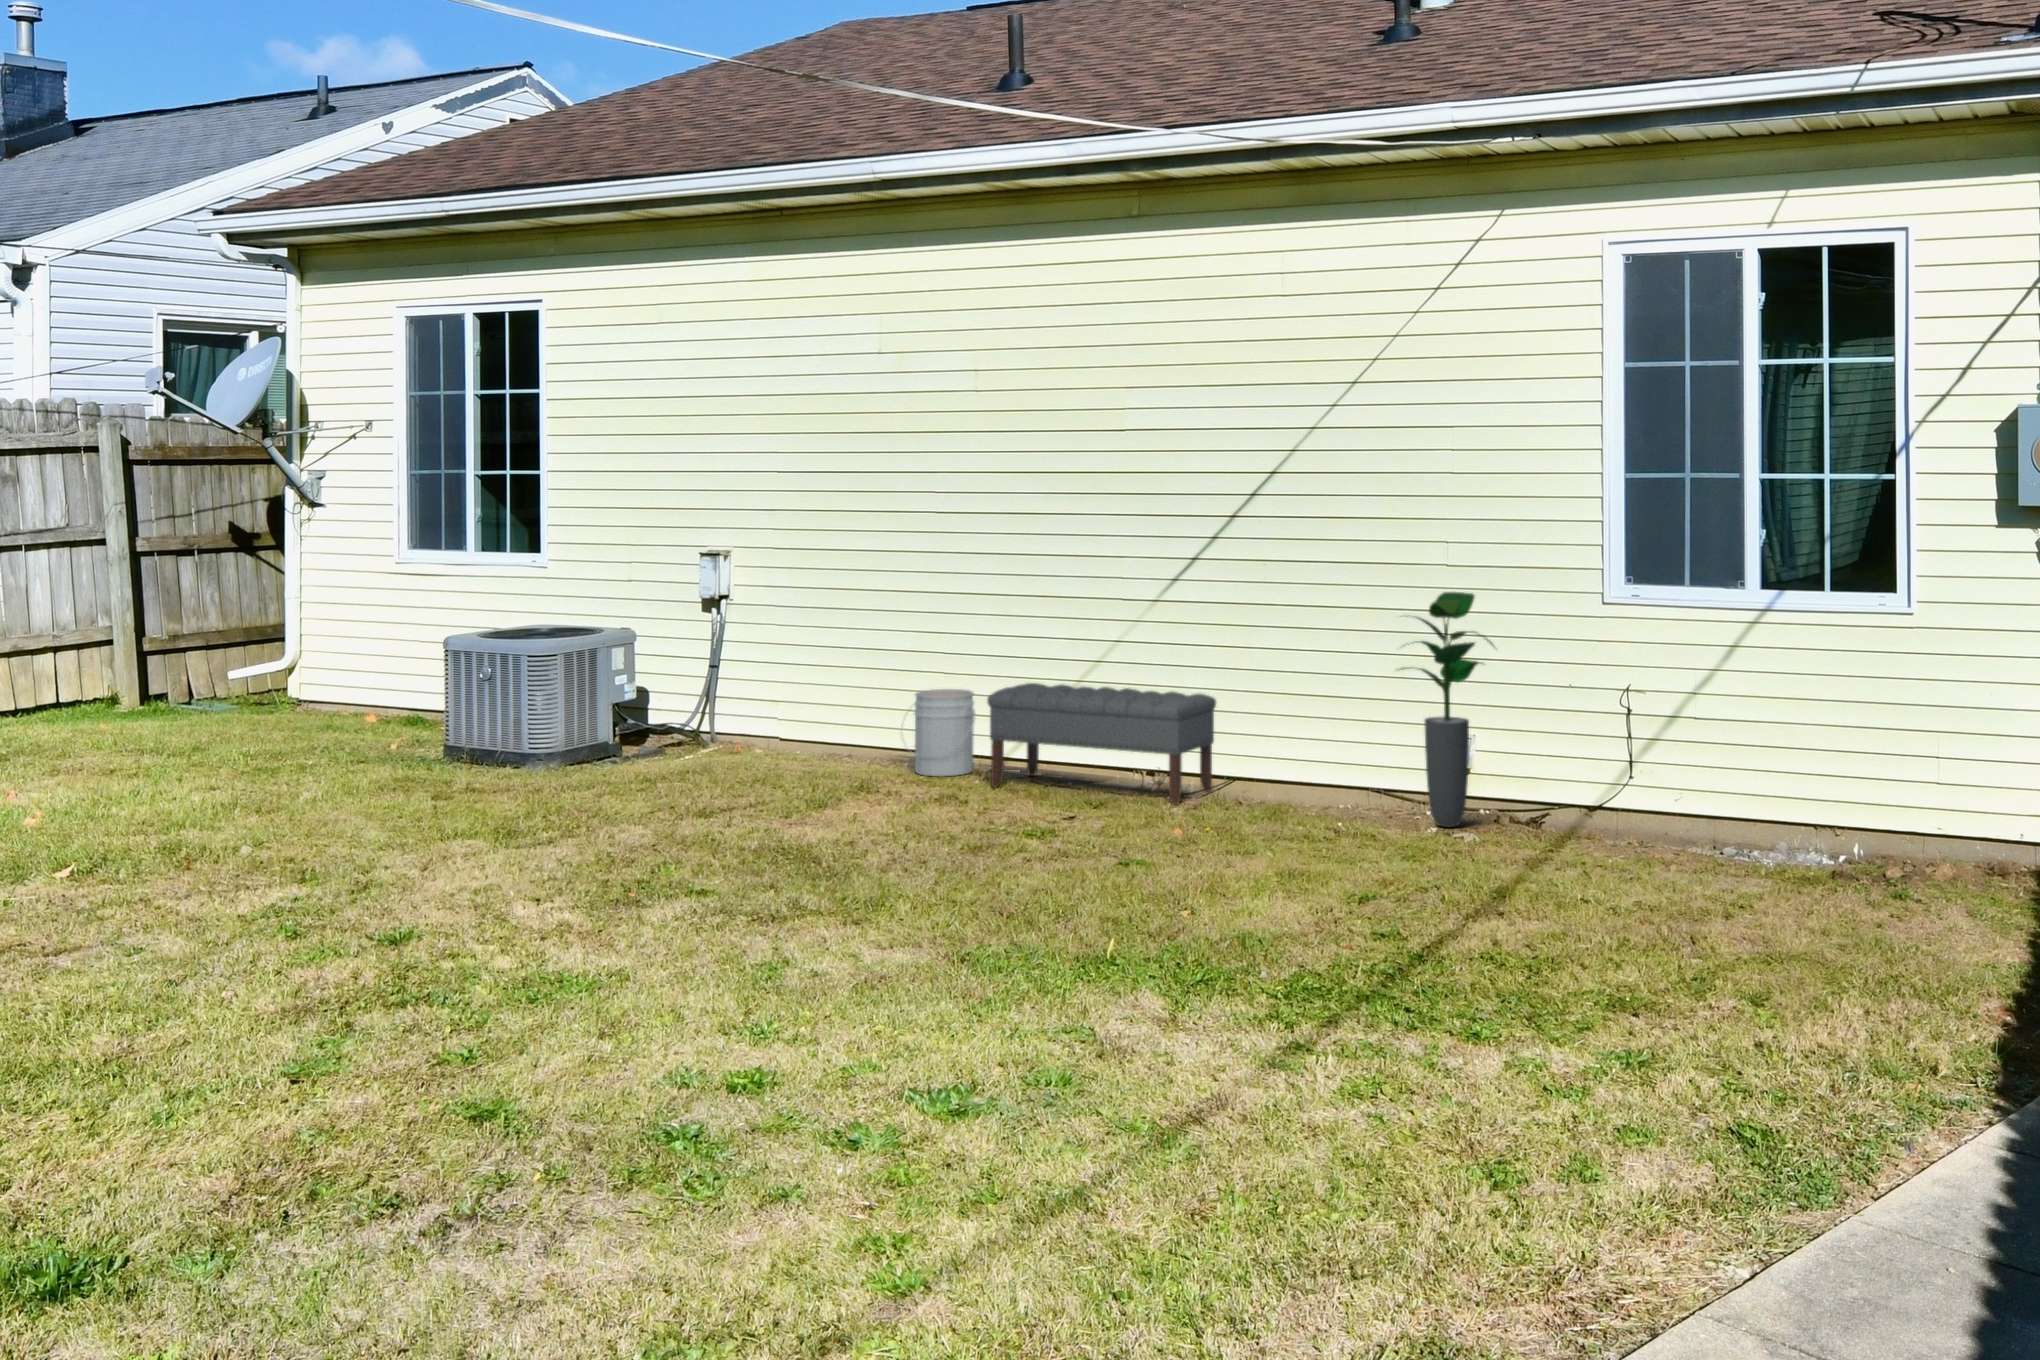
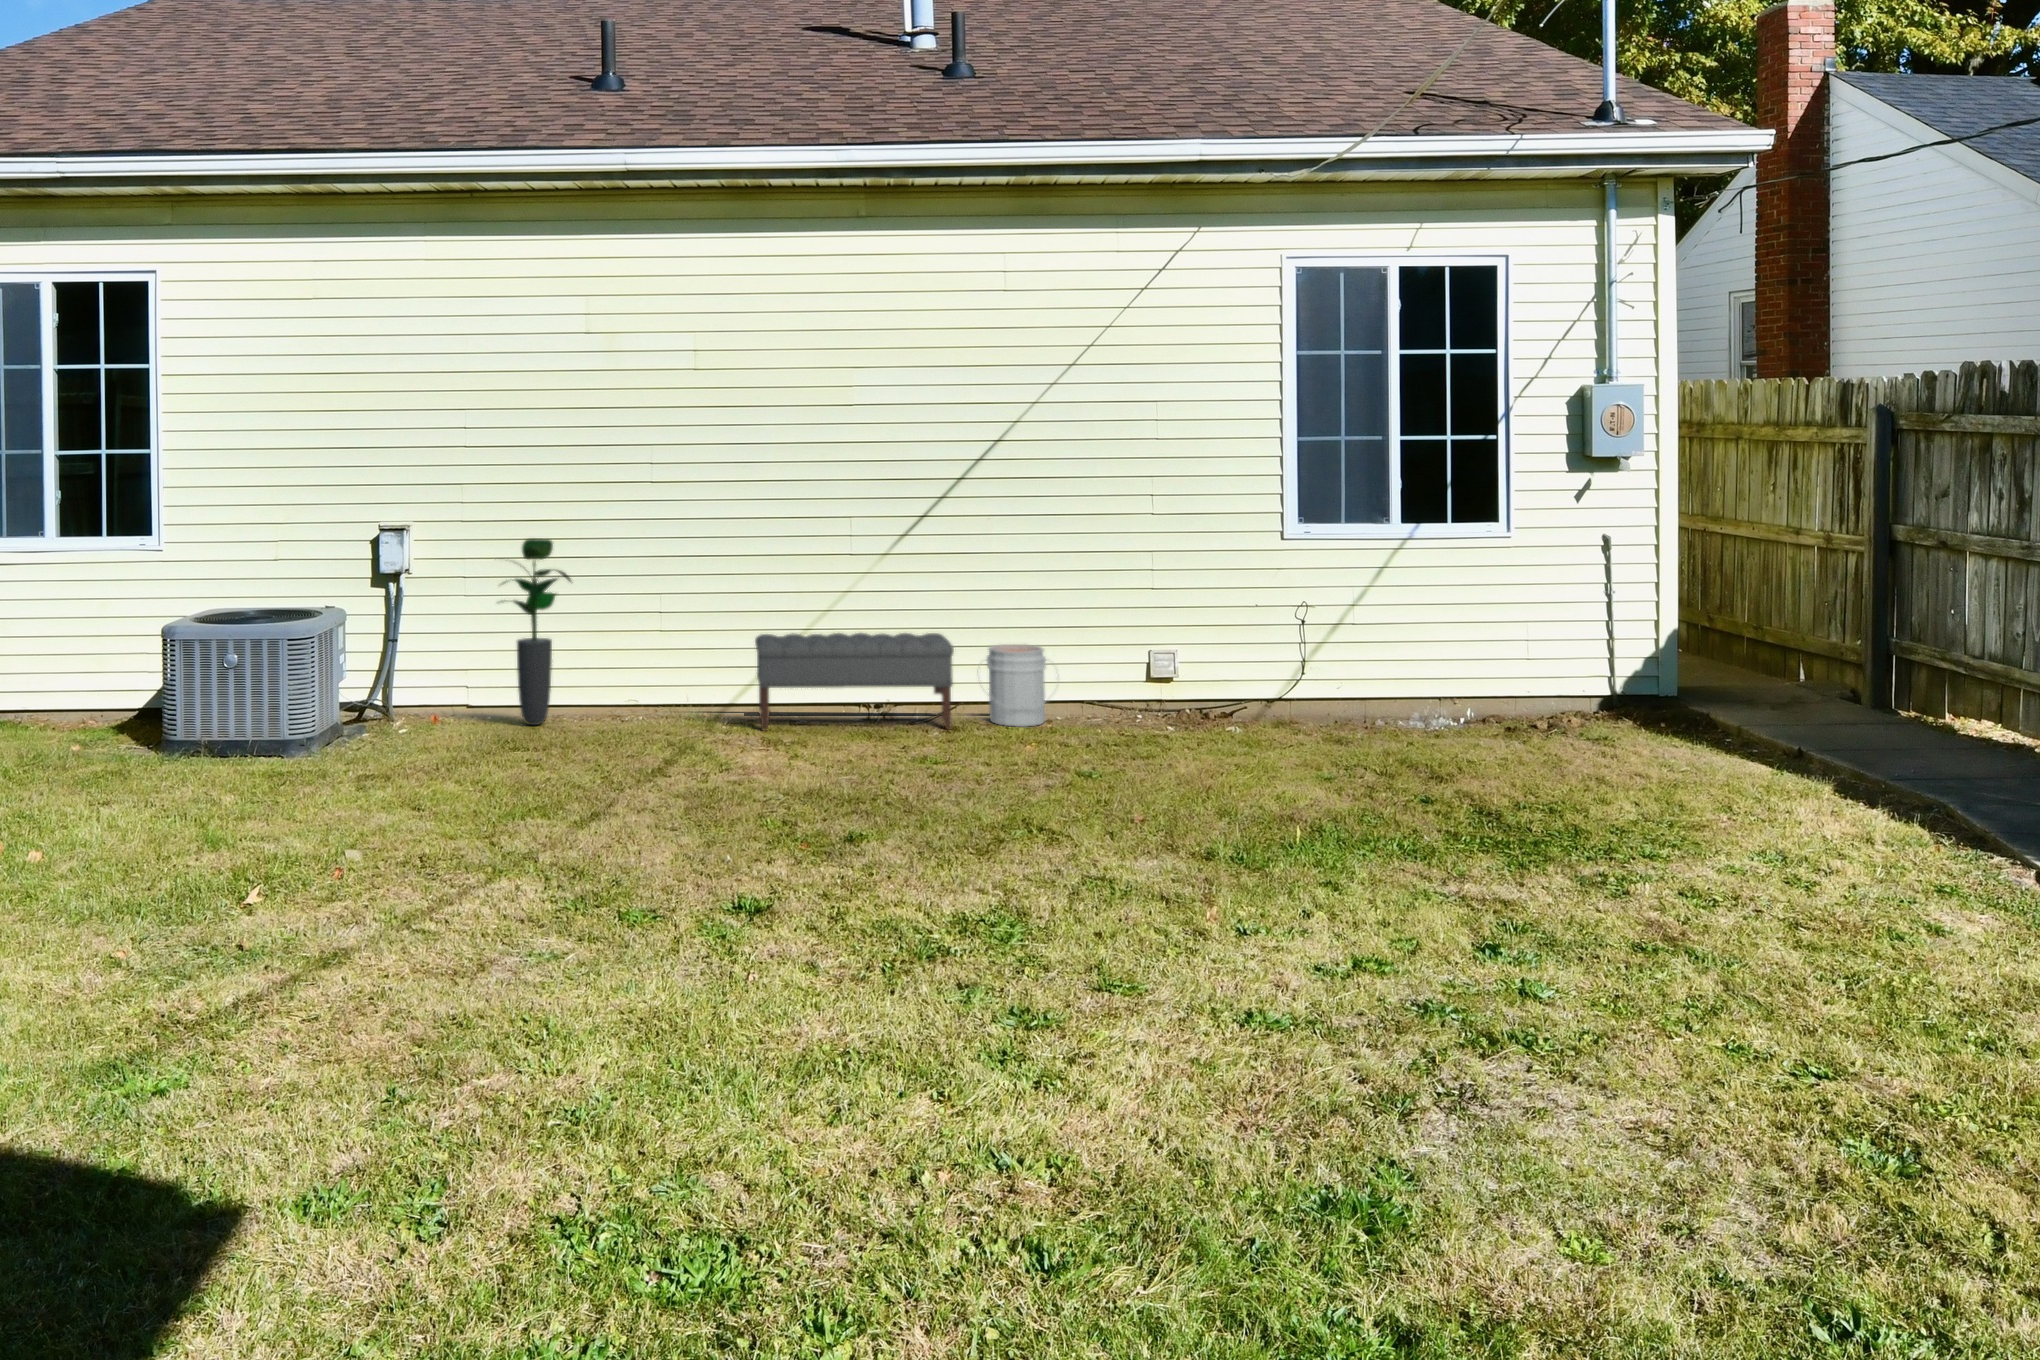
potted plant: present [1401,592,1493,827] -> present [504,538,571,725]
bucket: present [902,689,975,777] -> present [986,644,1047,727]

